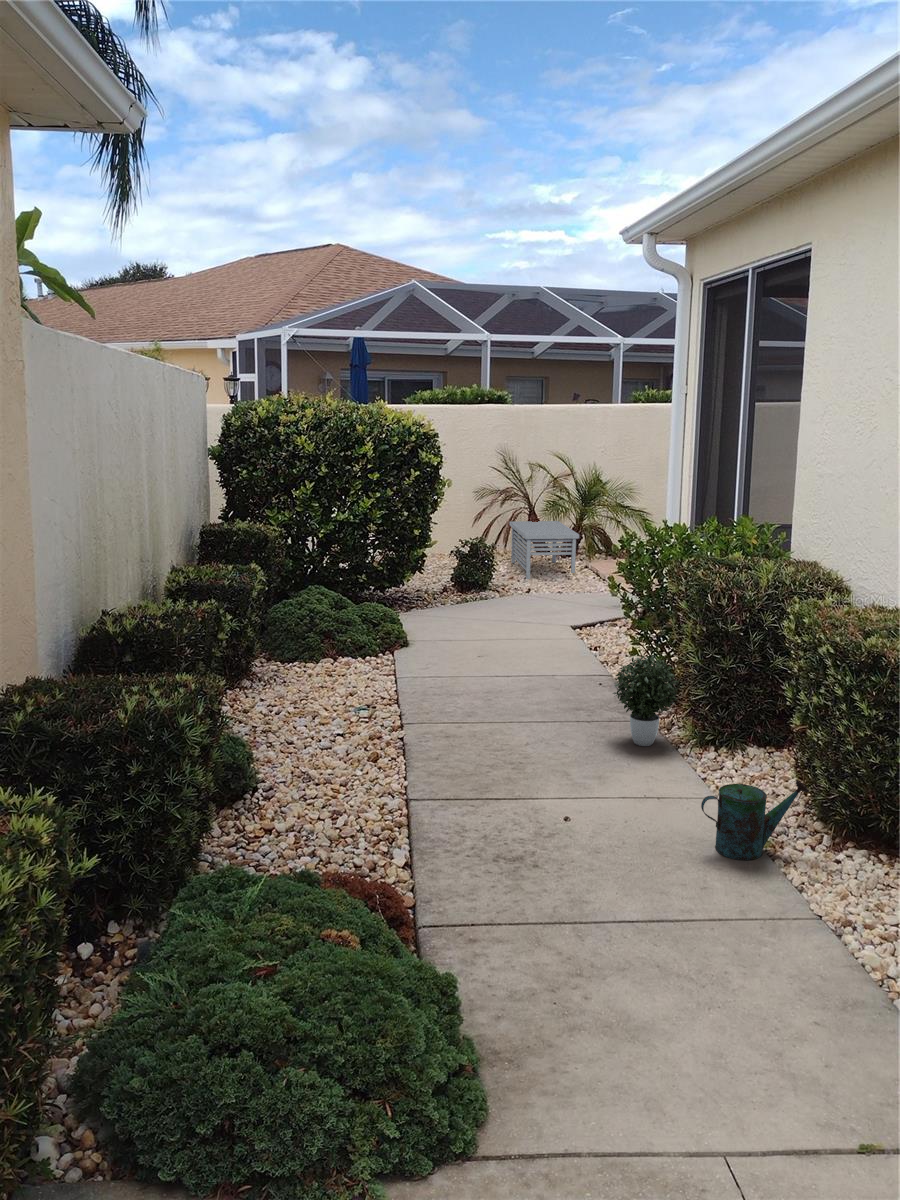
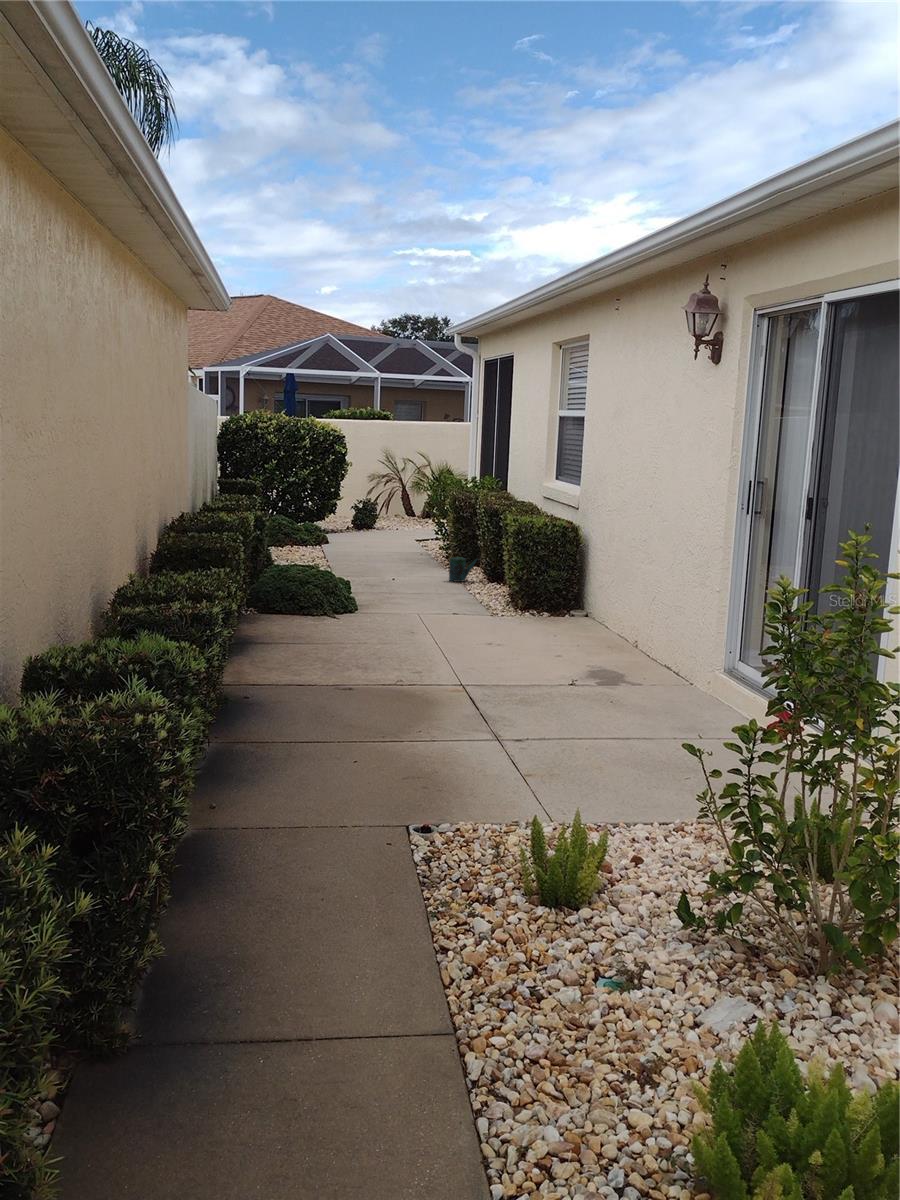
storage bench: present [509,521,579,579] -> none [389,494,430,527]
potted plant: present [613,655,678,746] -> none [422,526,450,566]

